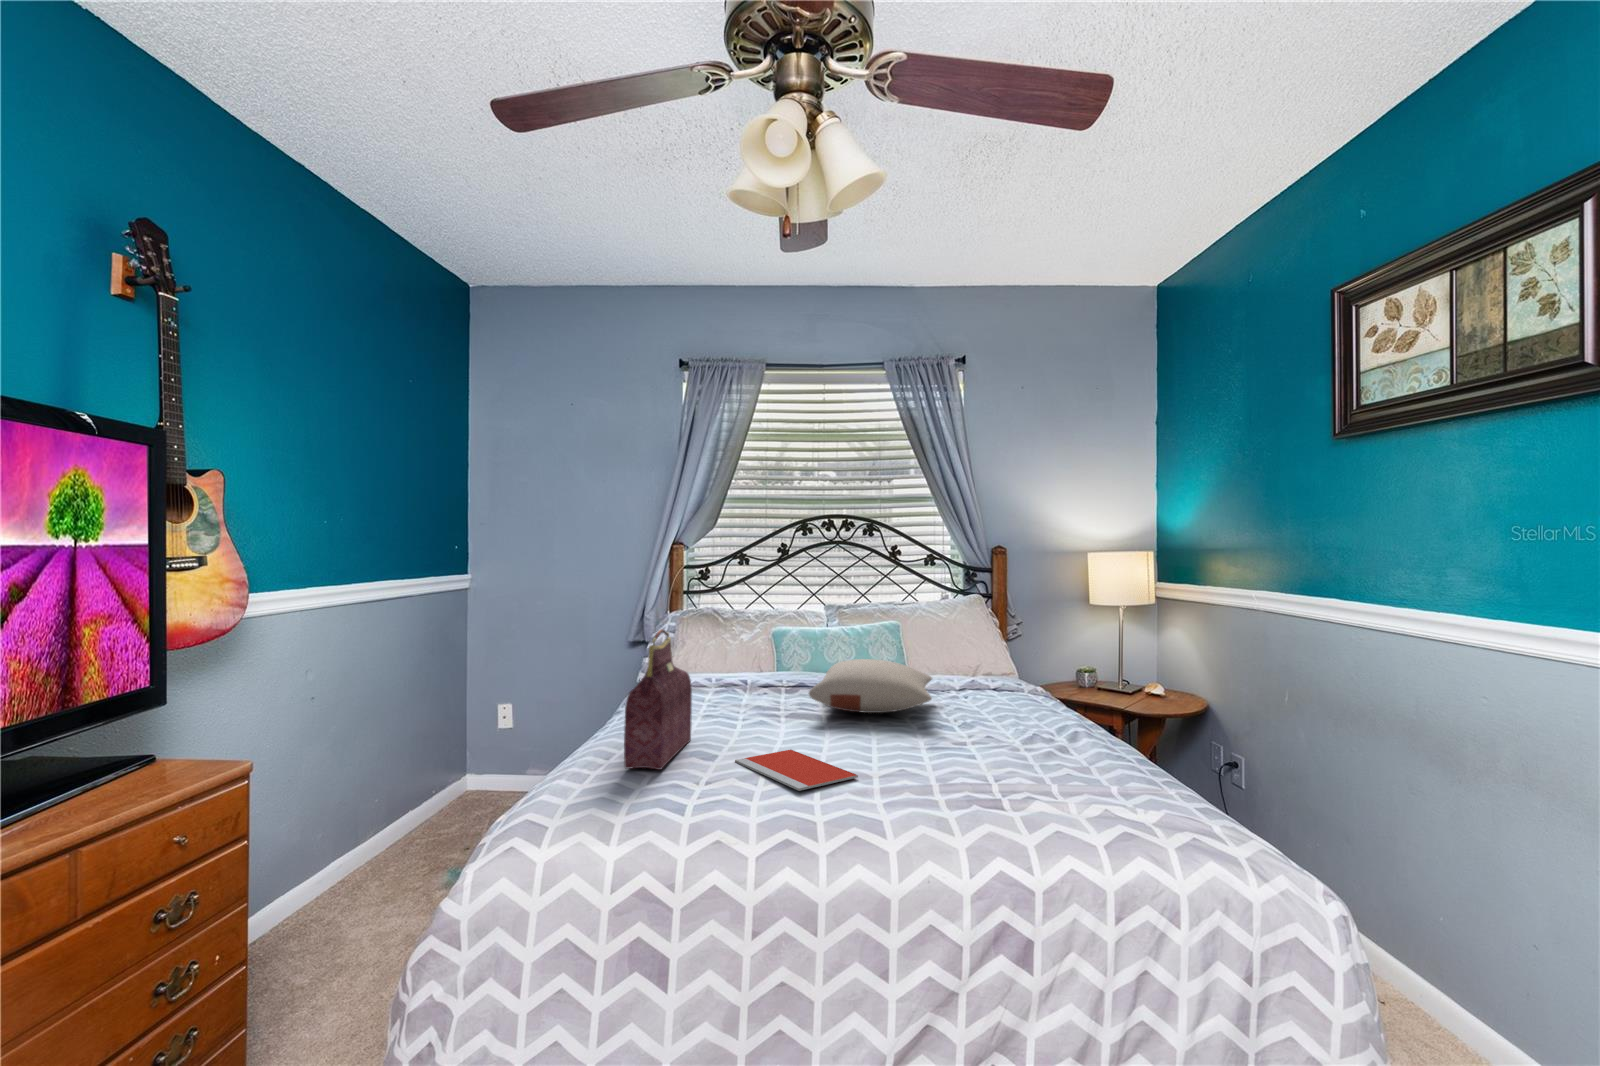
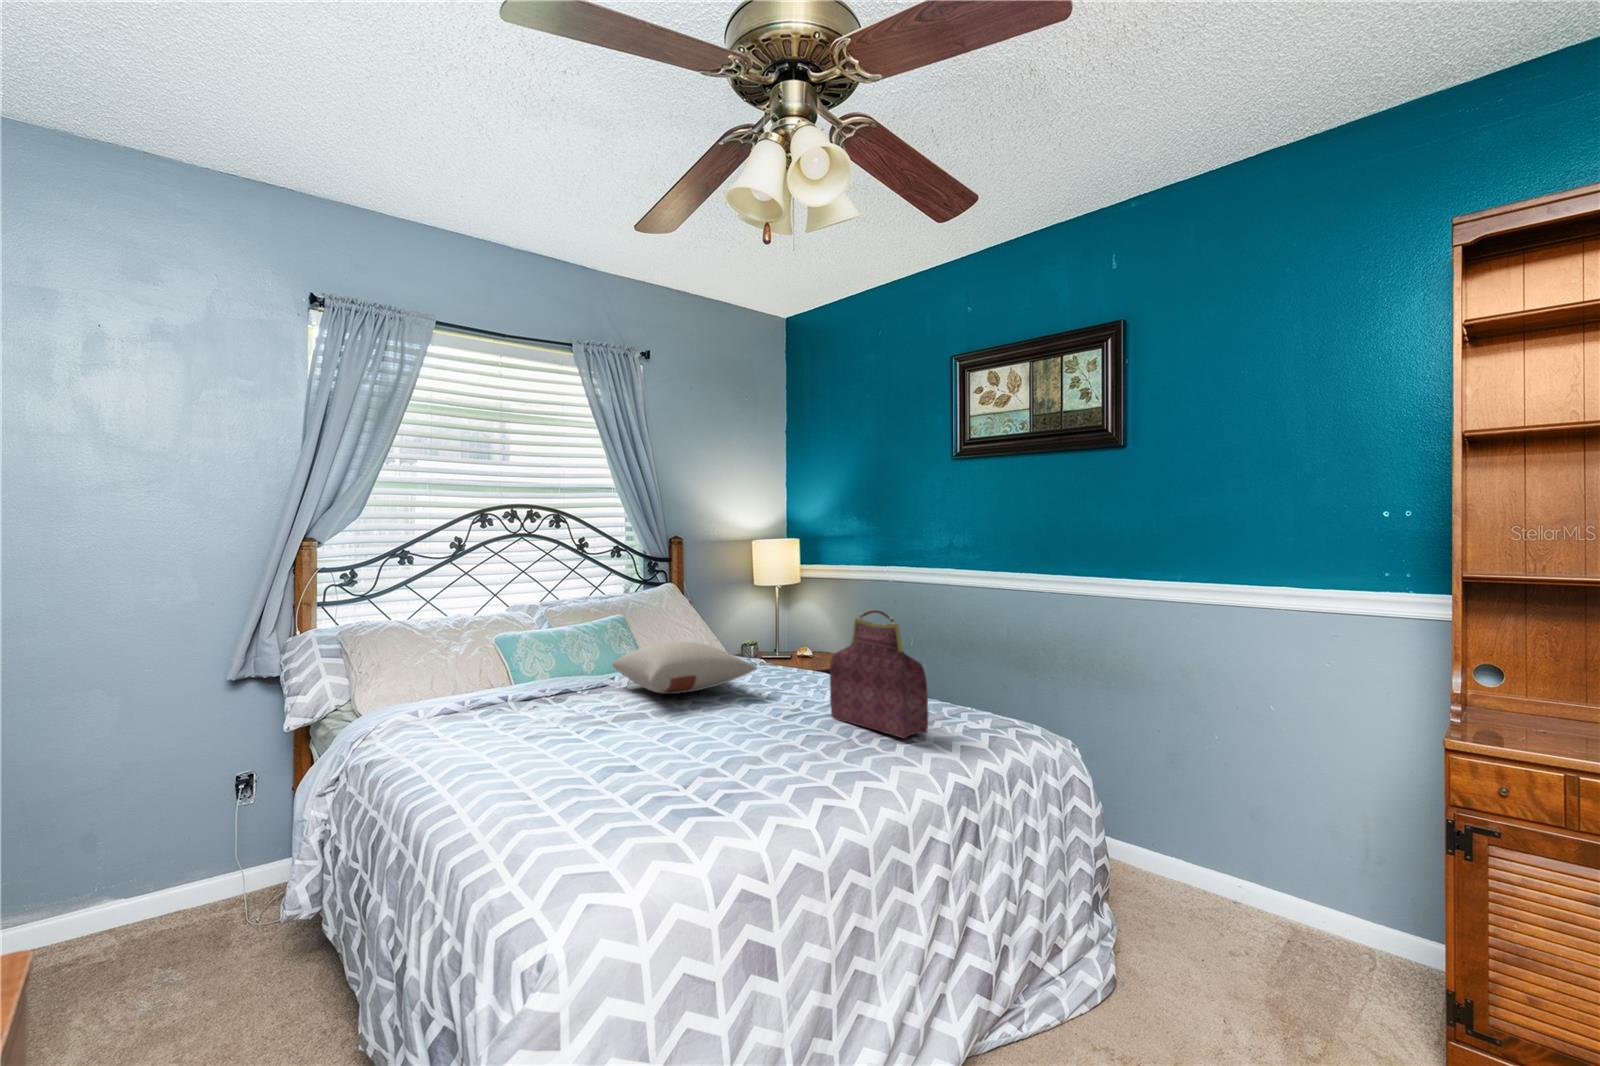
handbag: present [624,630,692,770] -> present [830,610,928,738]
notebook: present [735,750,858,791] -> none [664,734,791,761]

